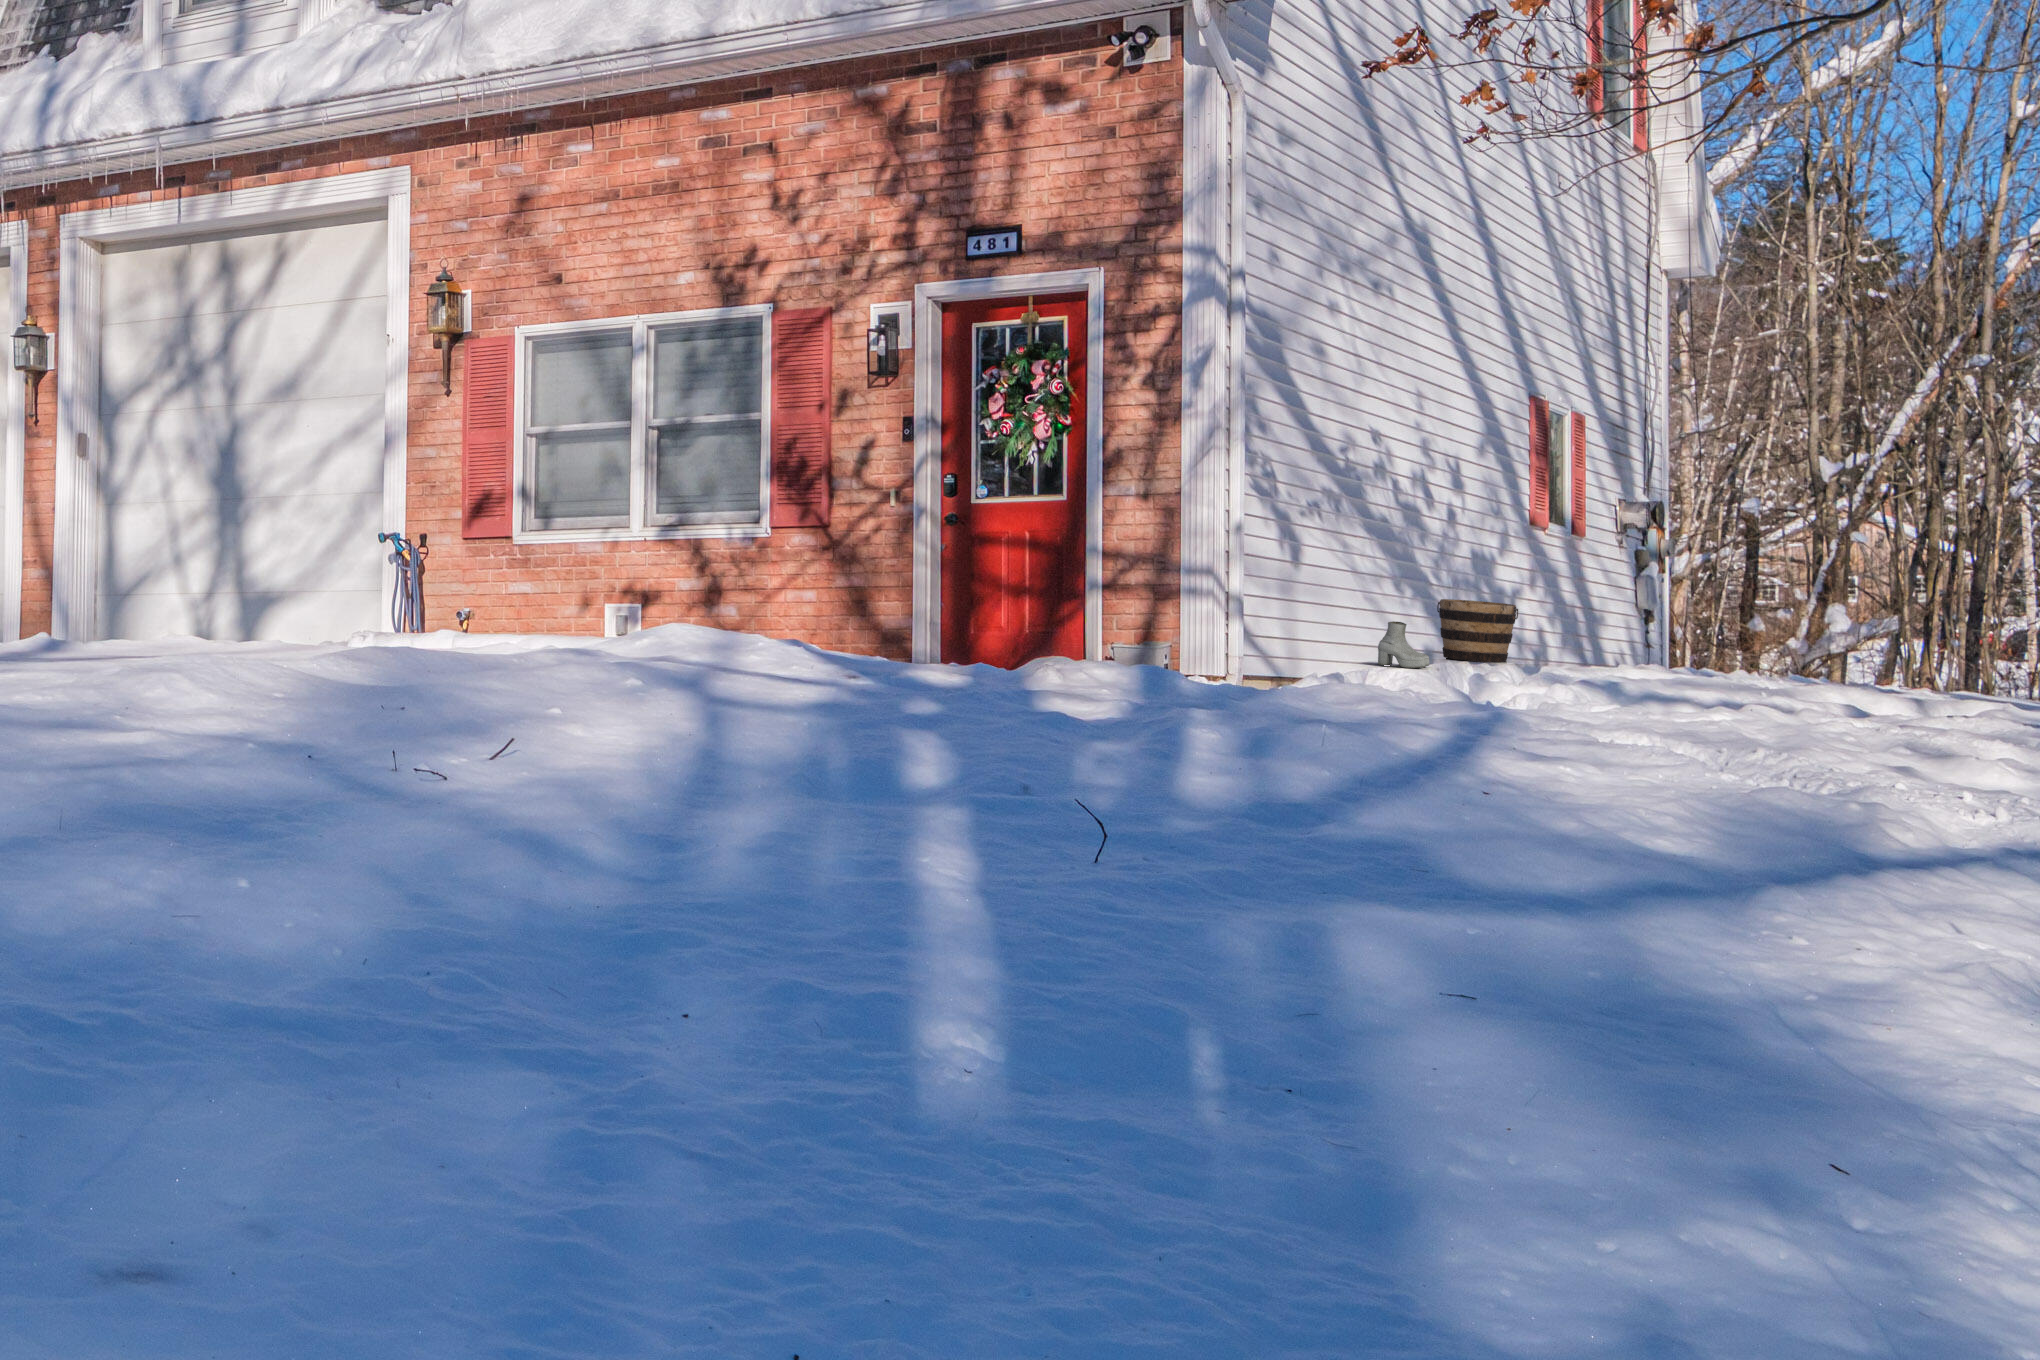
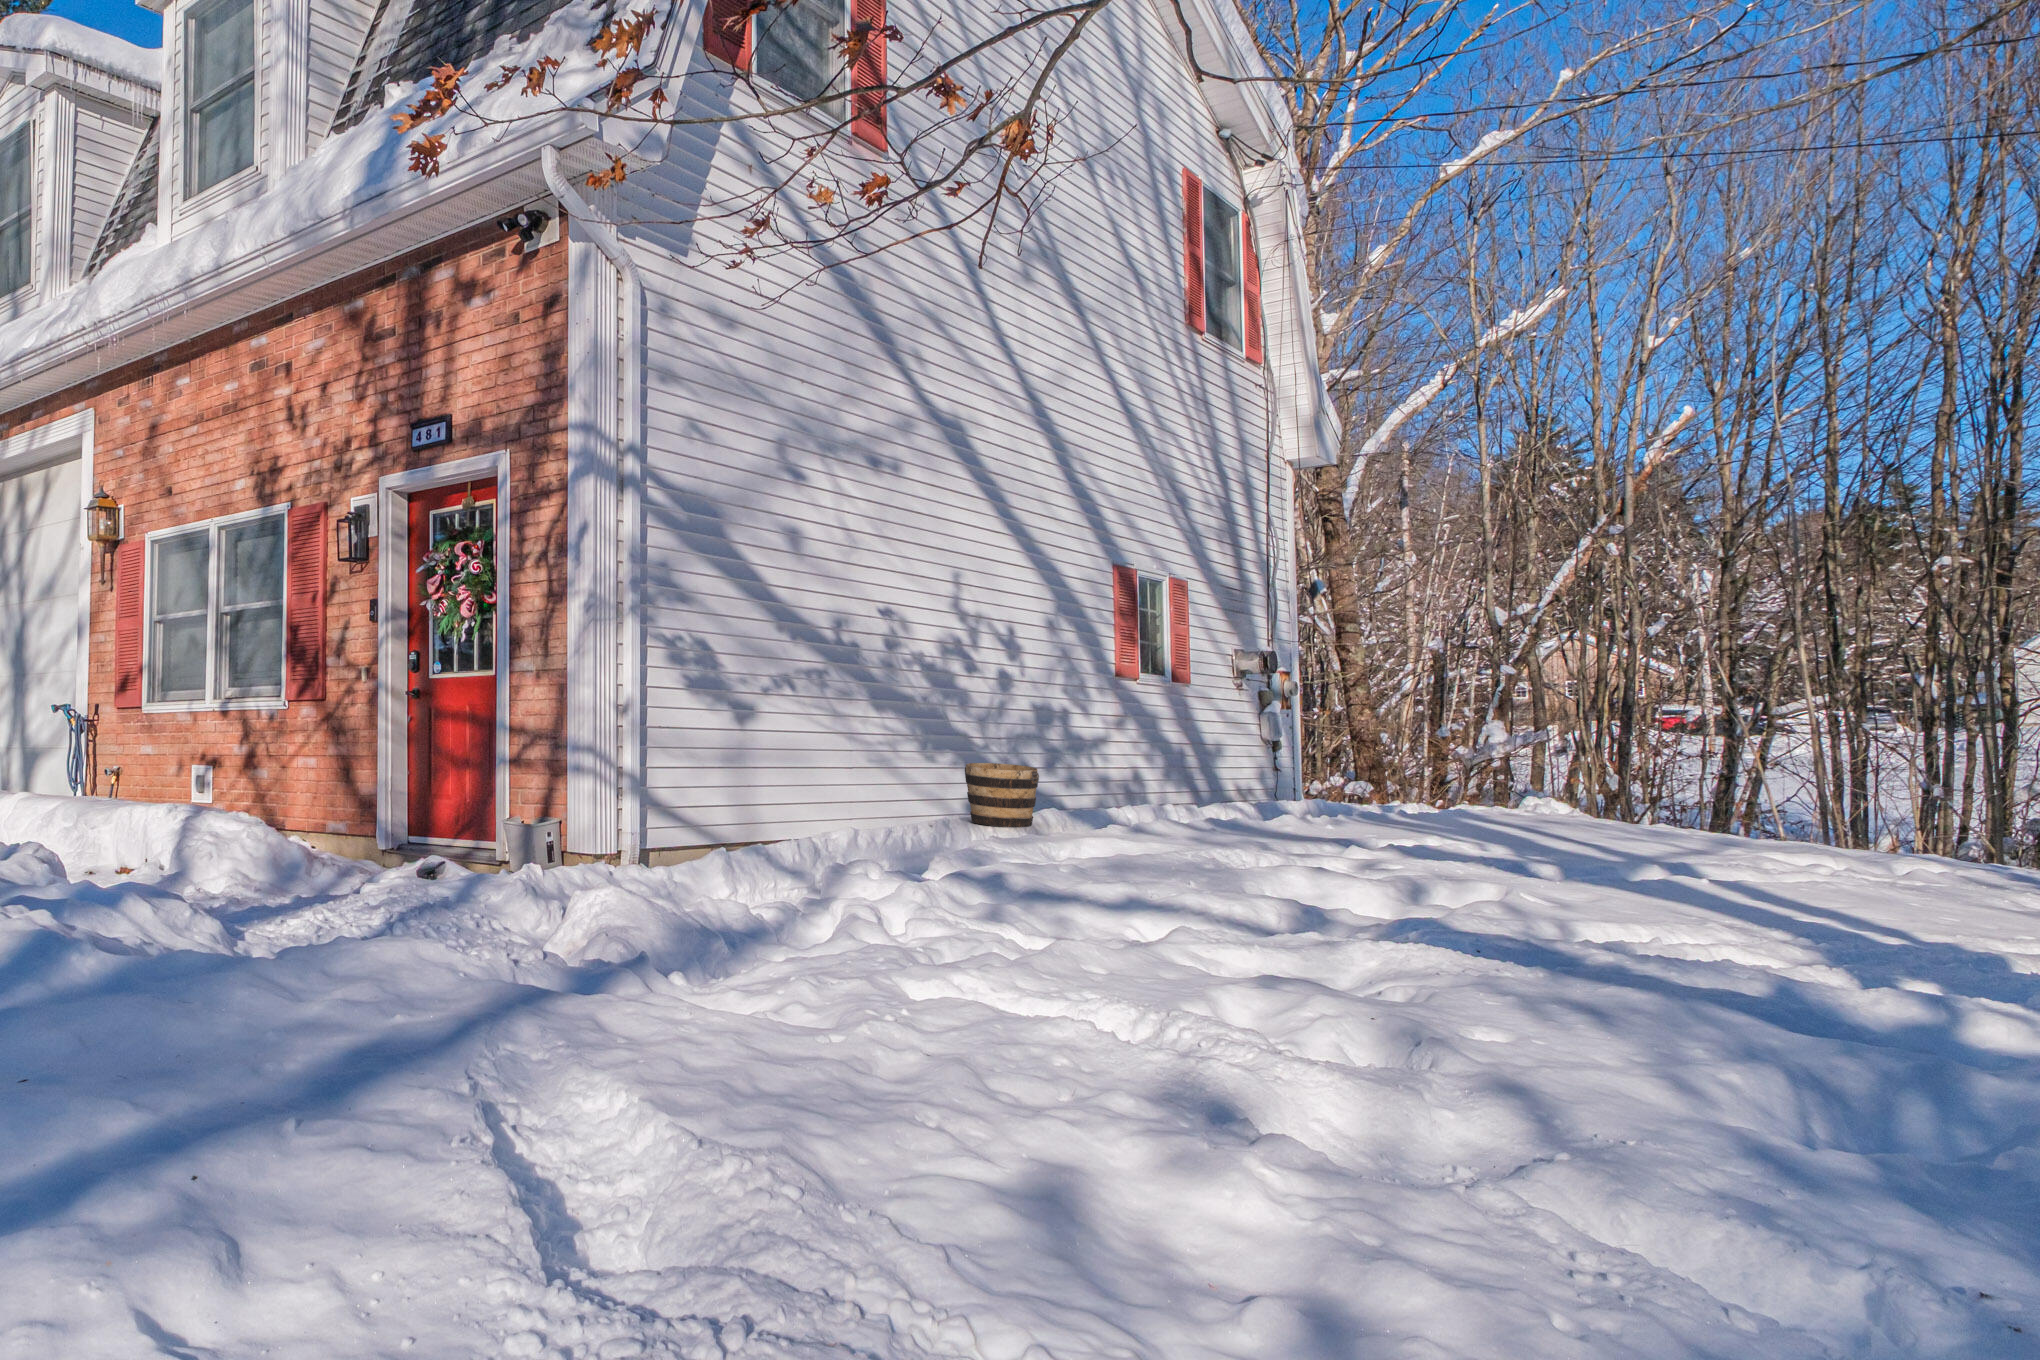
boots: present [1378,621,1429,668] -> none [863,792,916,842]

